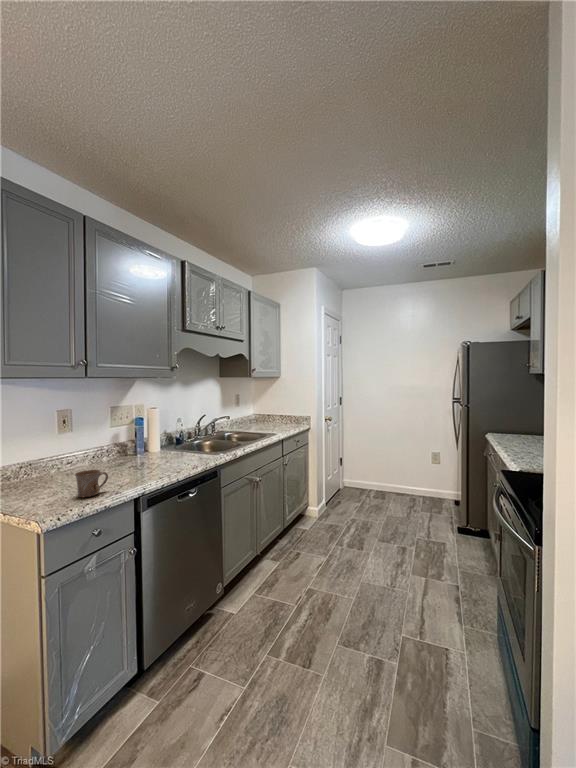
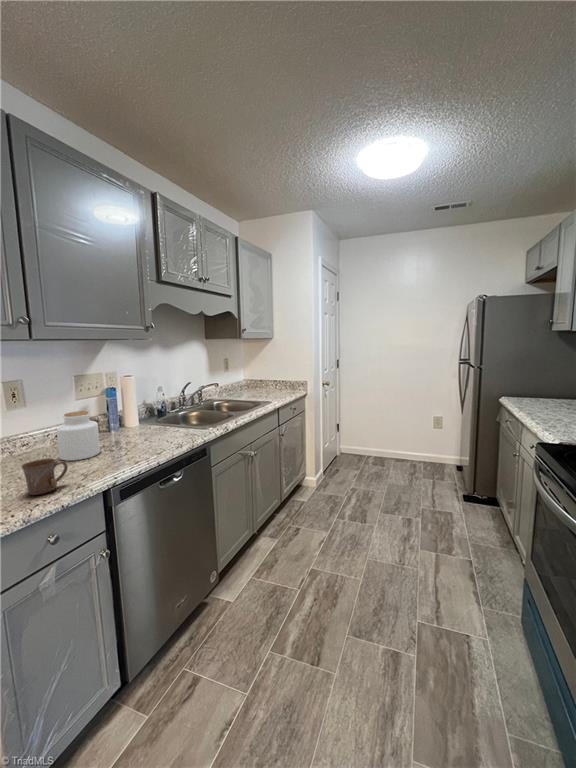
jar: none [98,436,131,475] -> present [57,411,100,461]

